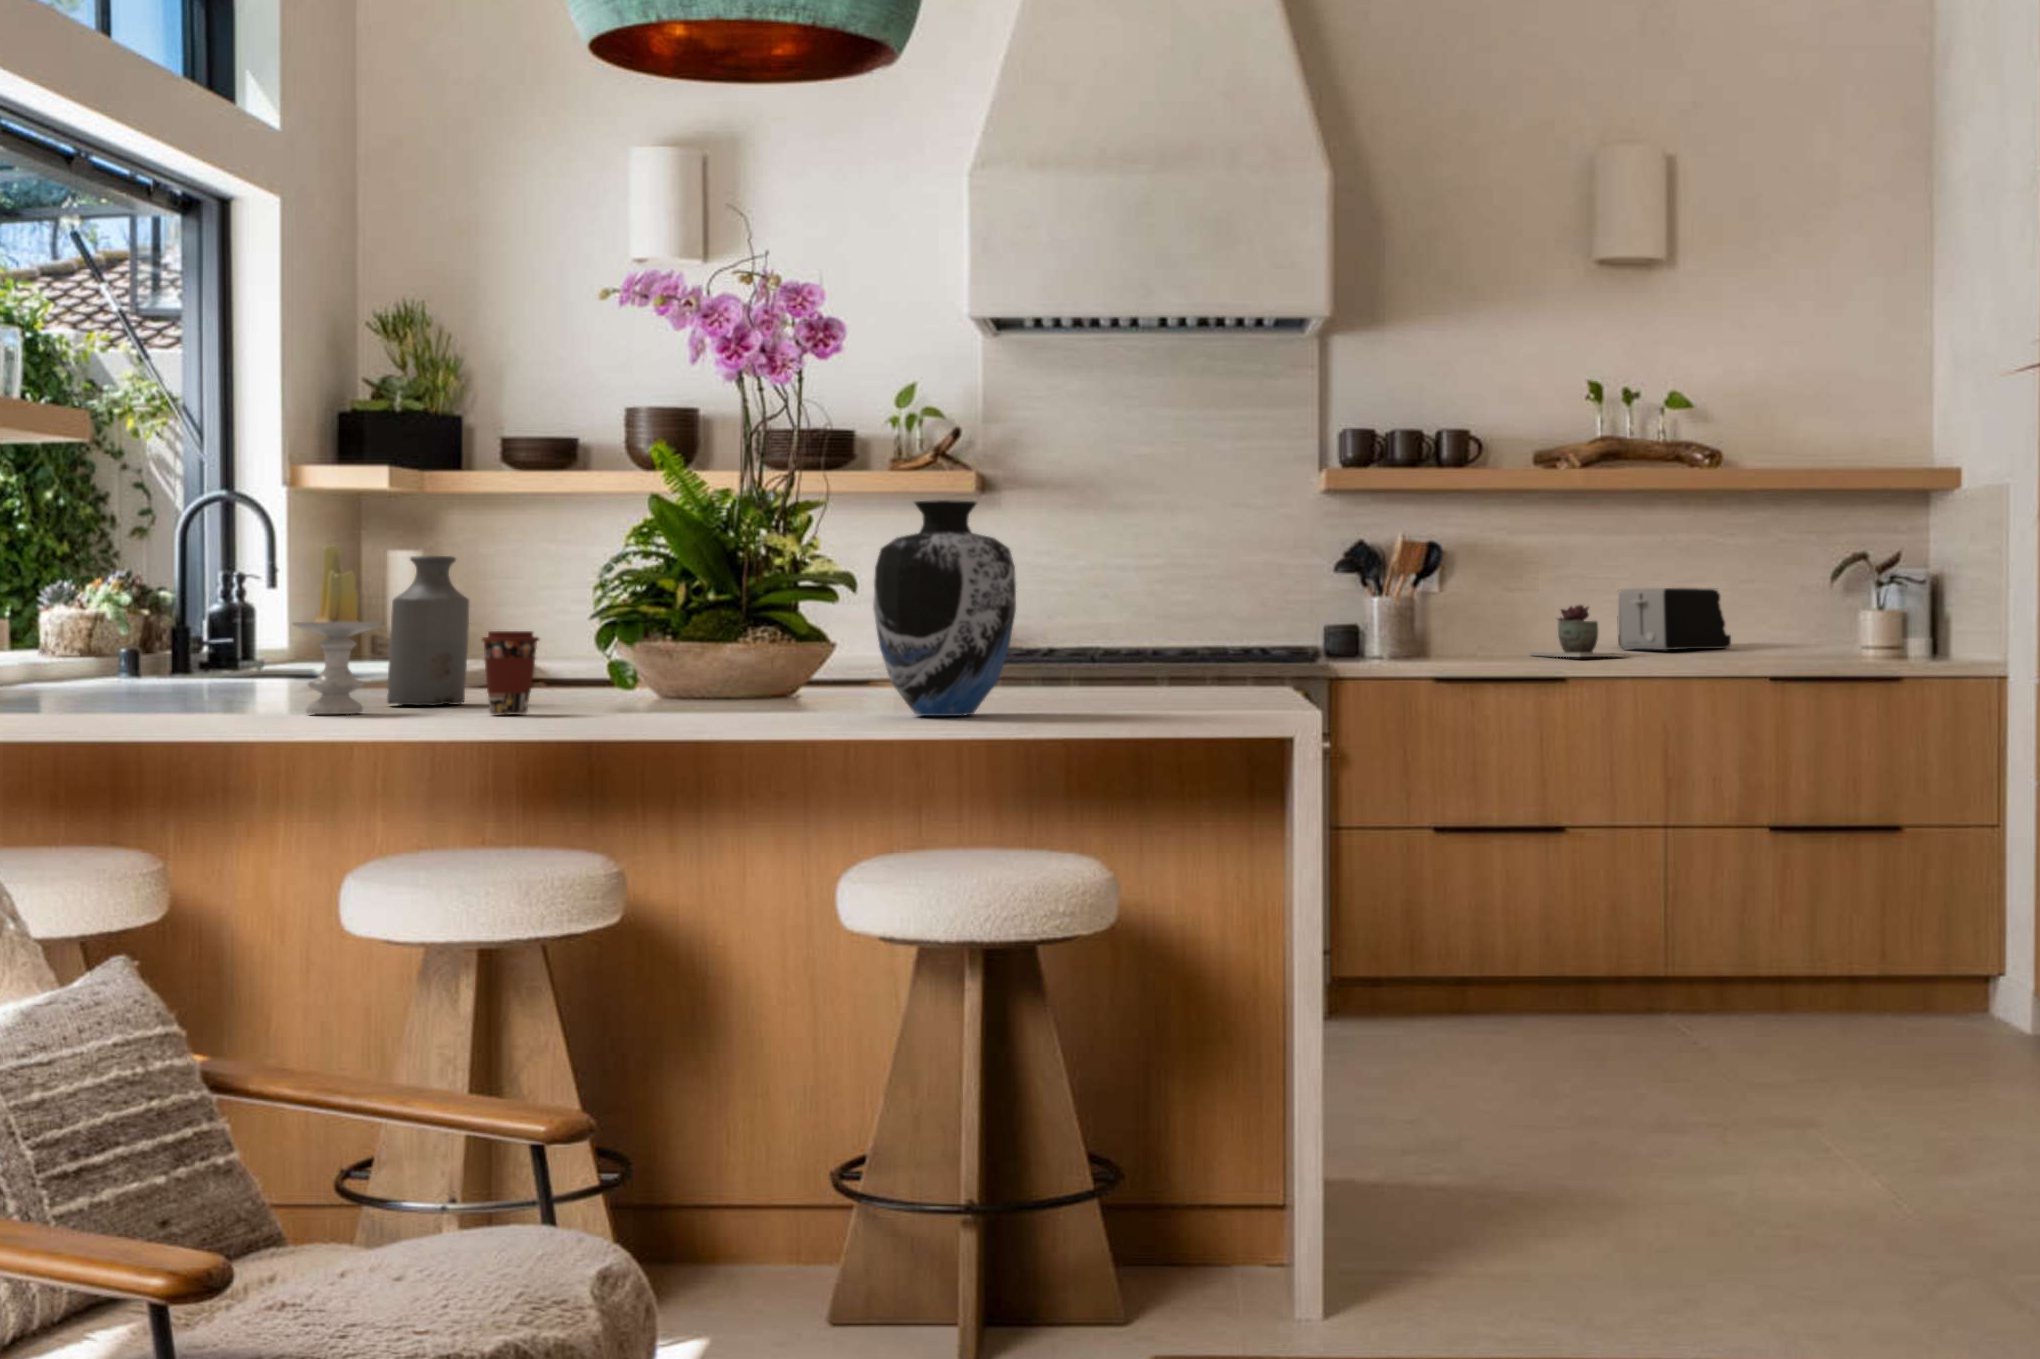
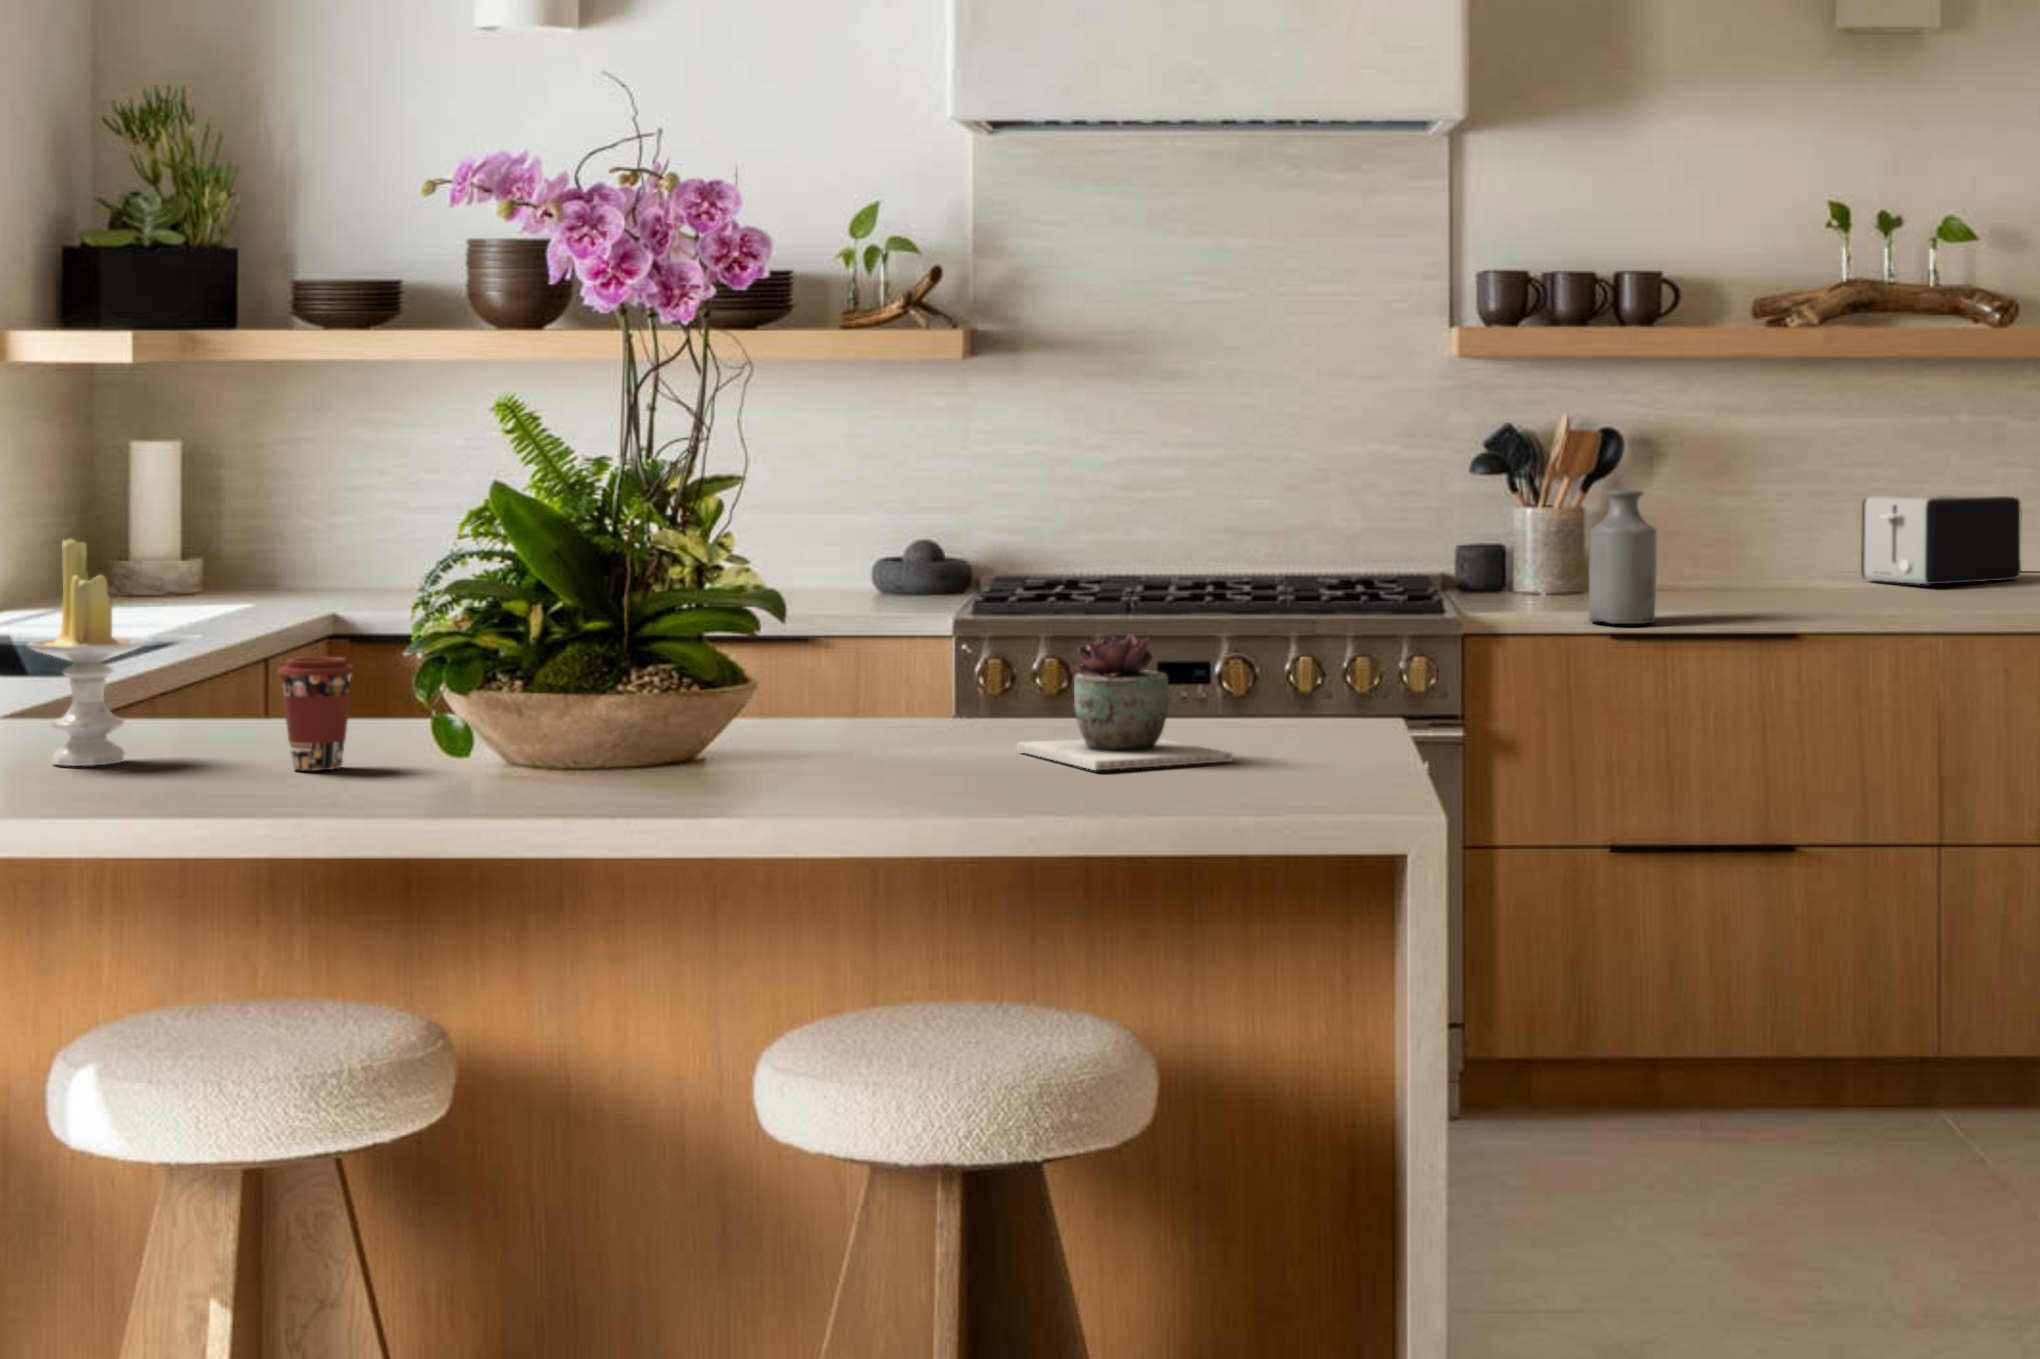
vase: present [873,500,1016,716] -> none [795,498,986,786]
bottle: present [387,556,469,706] -> present [1589,490,1657,624]
succulent plant: present [1530,605,1628,657] -> present [1017,634,1232,770]

